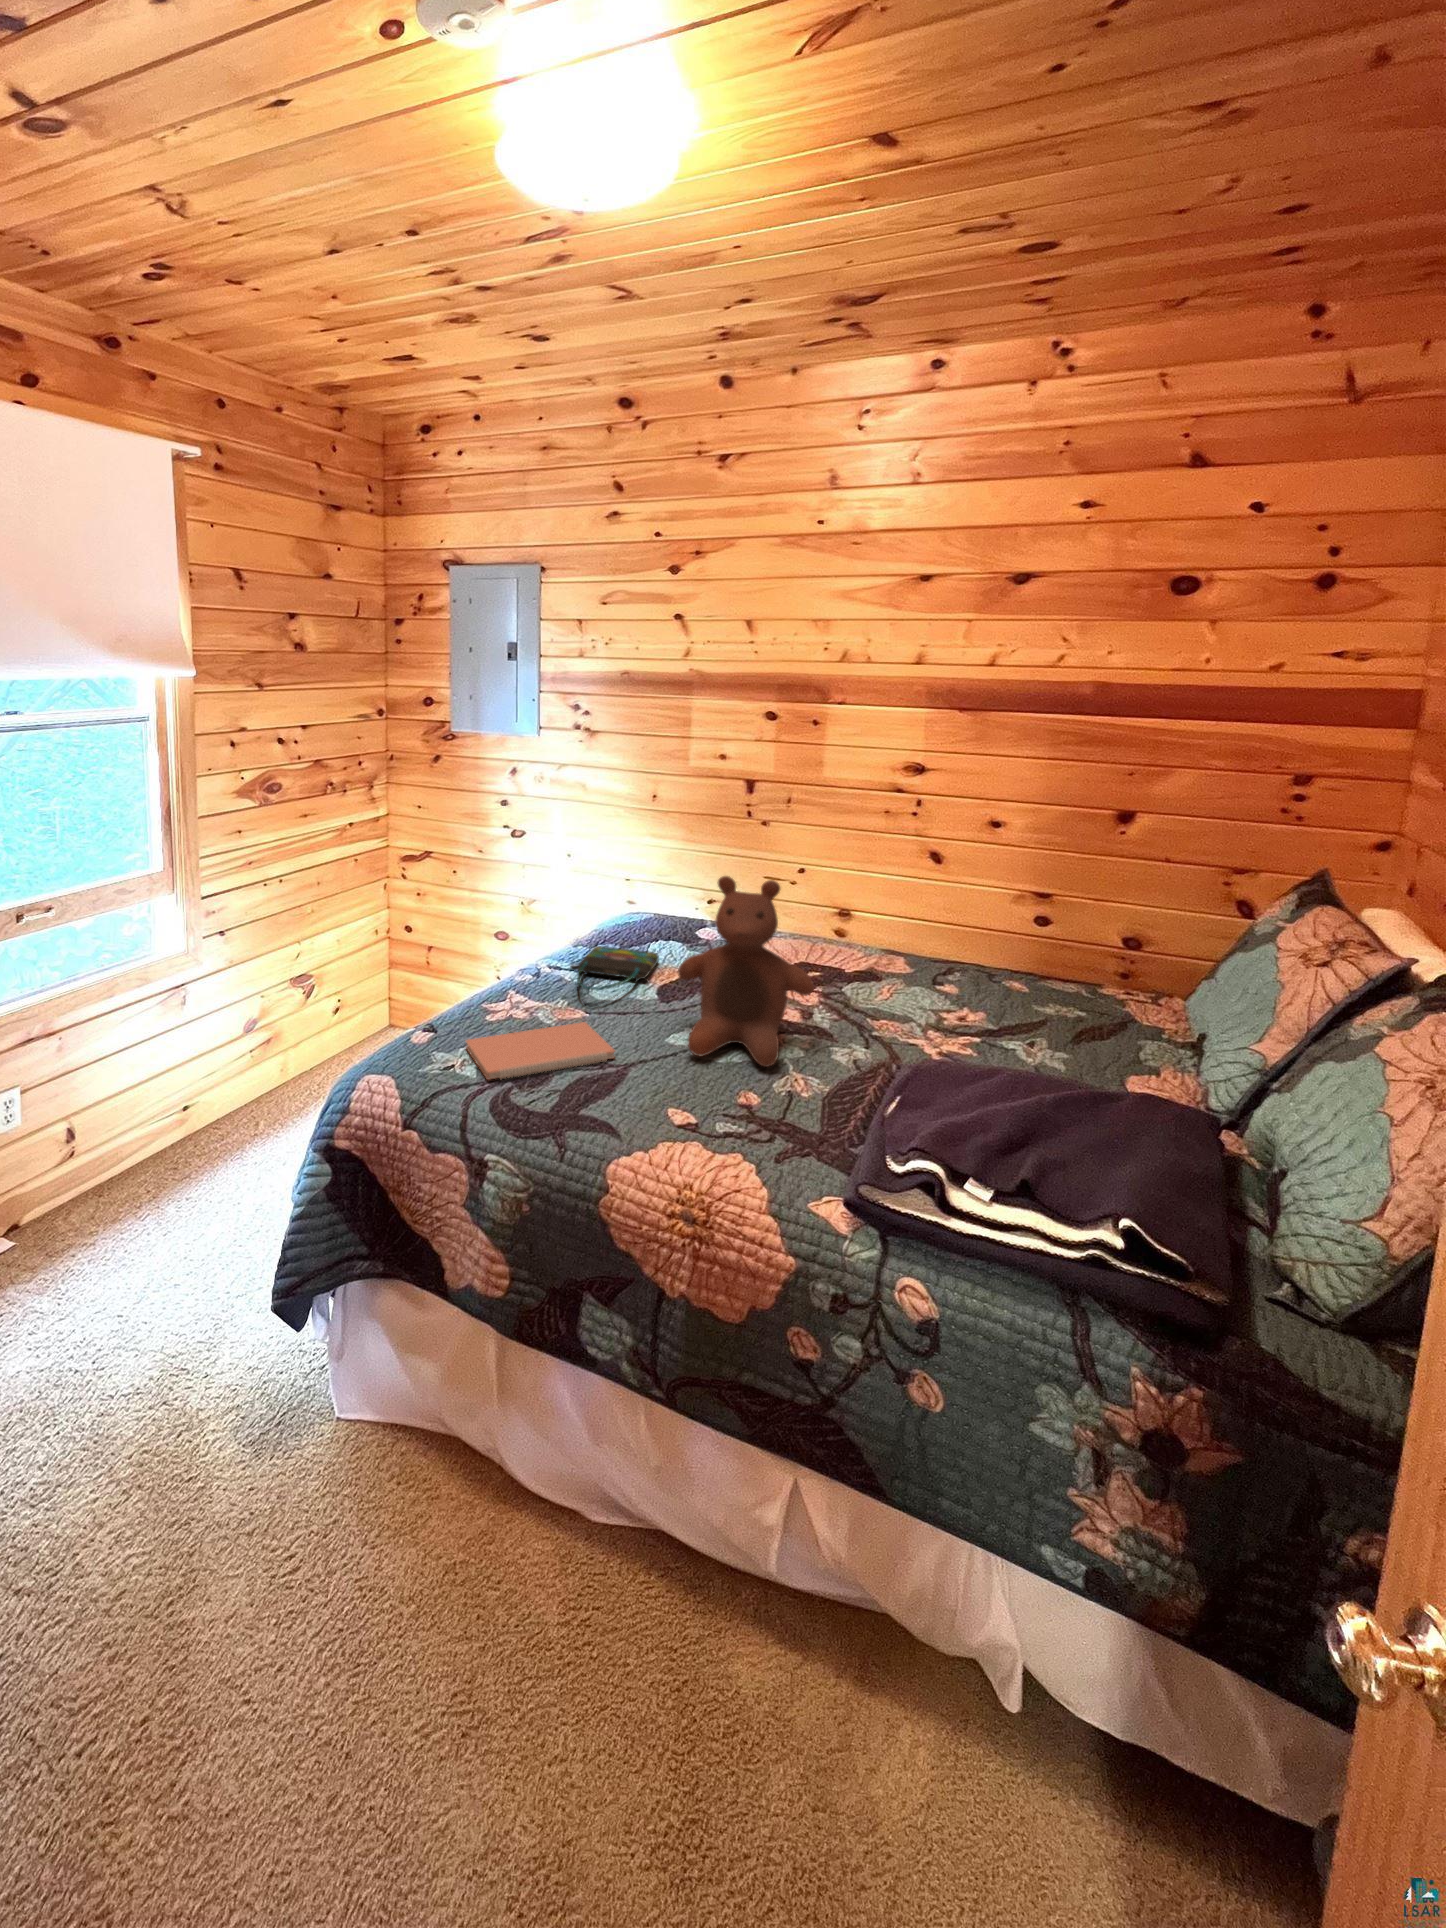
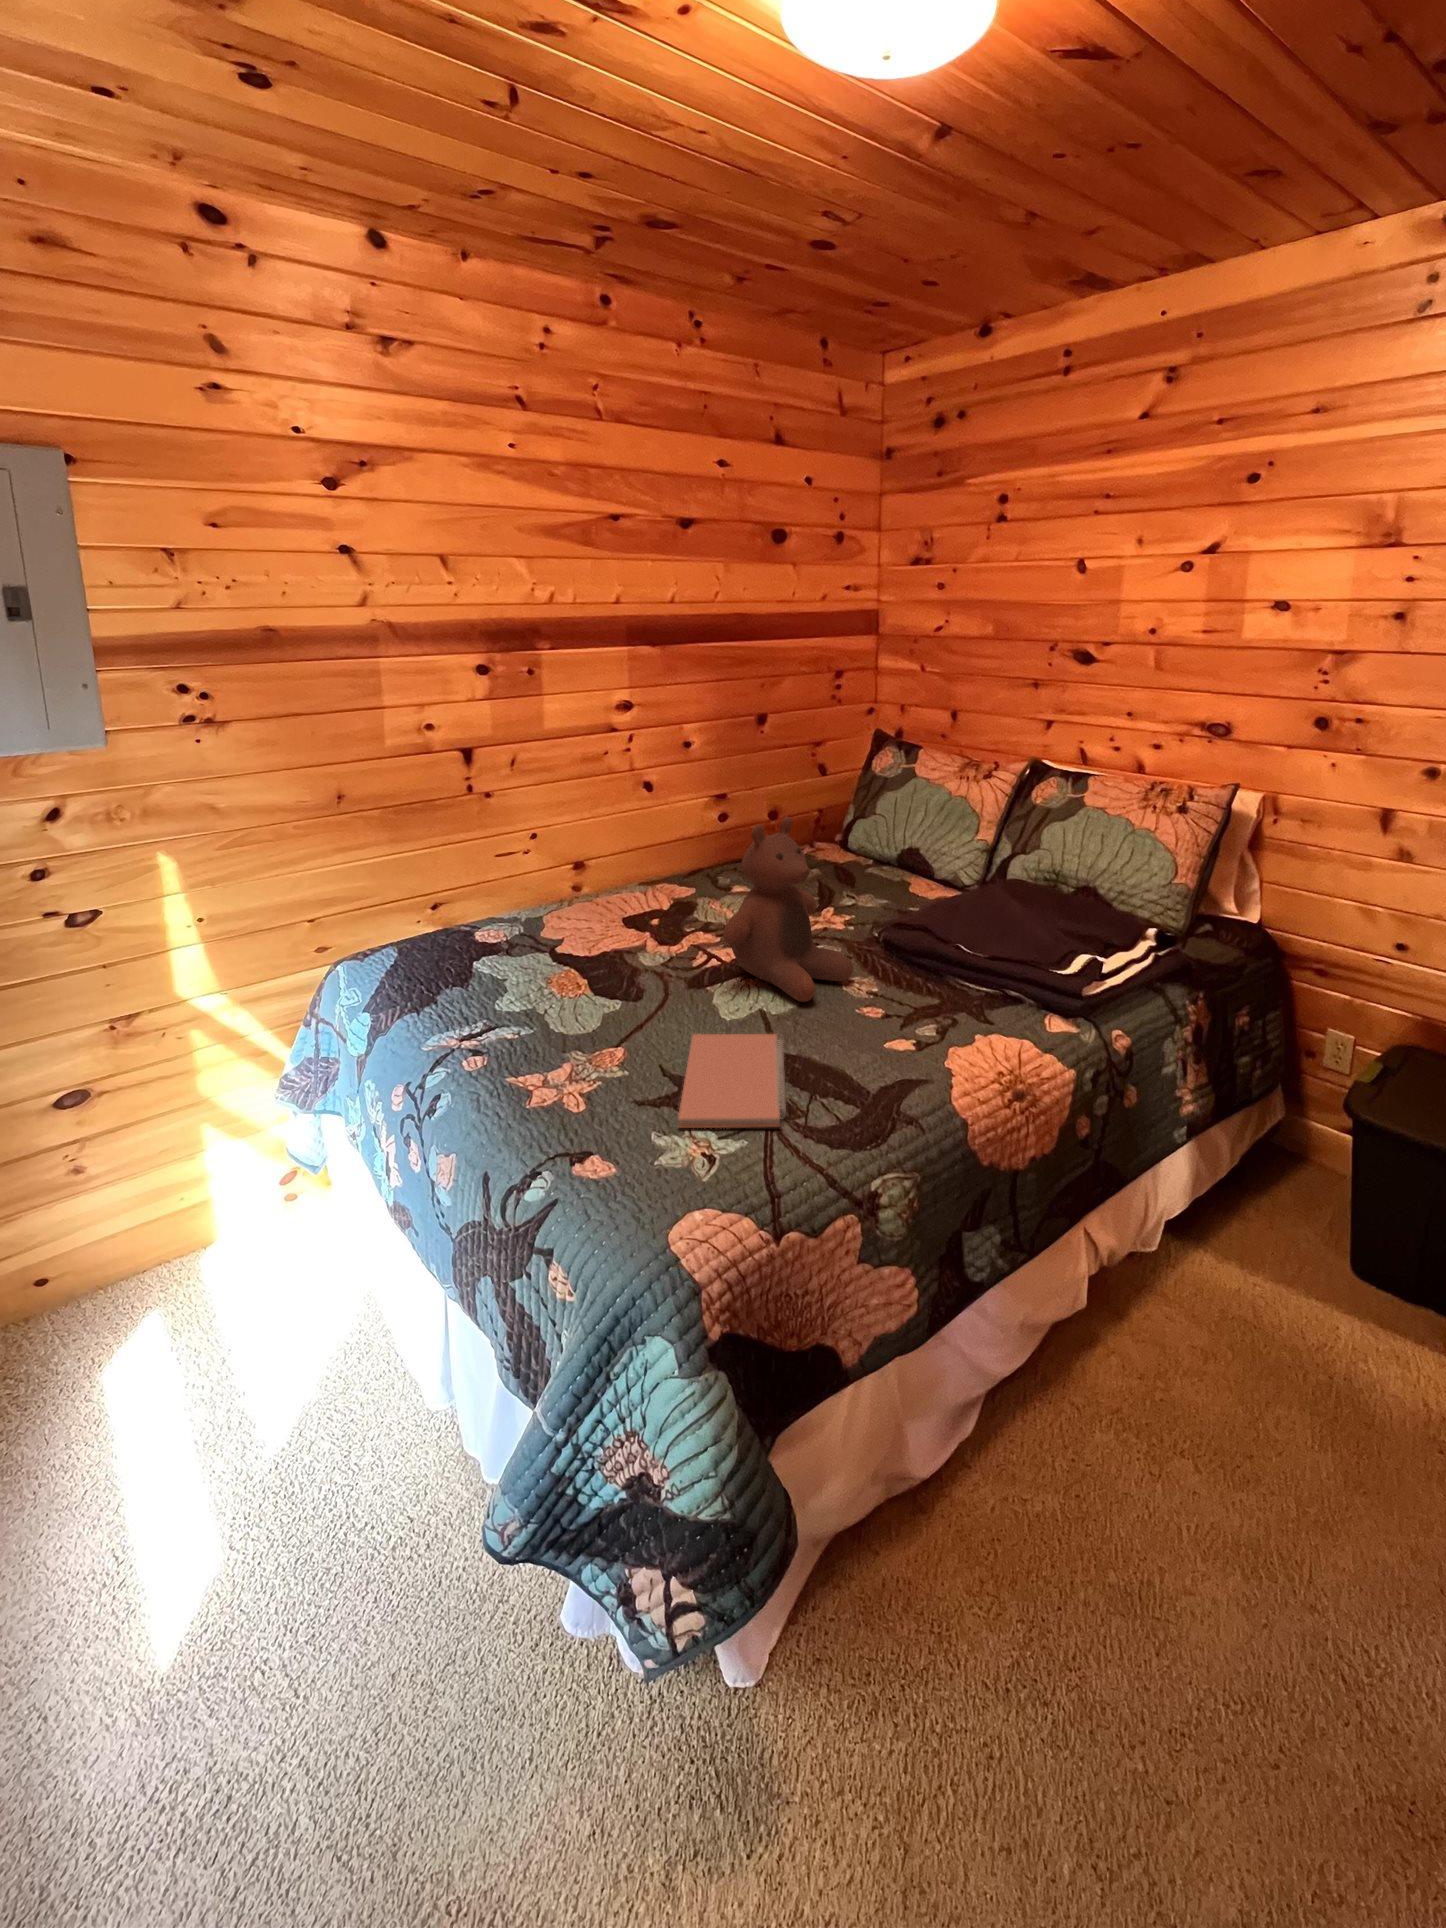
tote bag: present [570,946,659,1007] -> none [498,955,646,1028]

